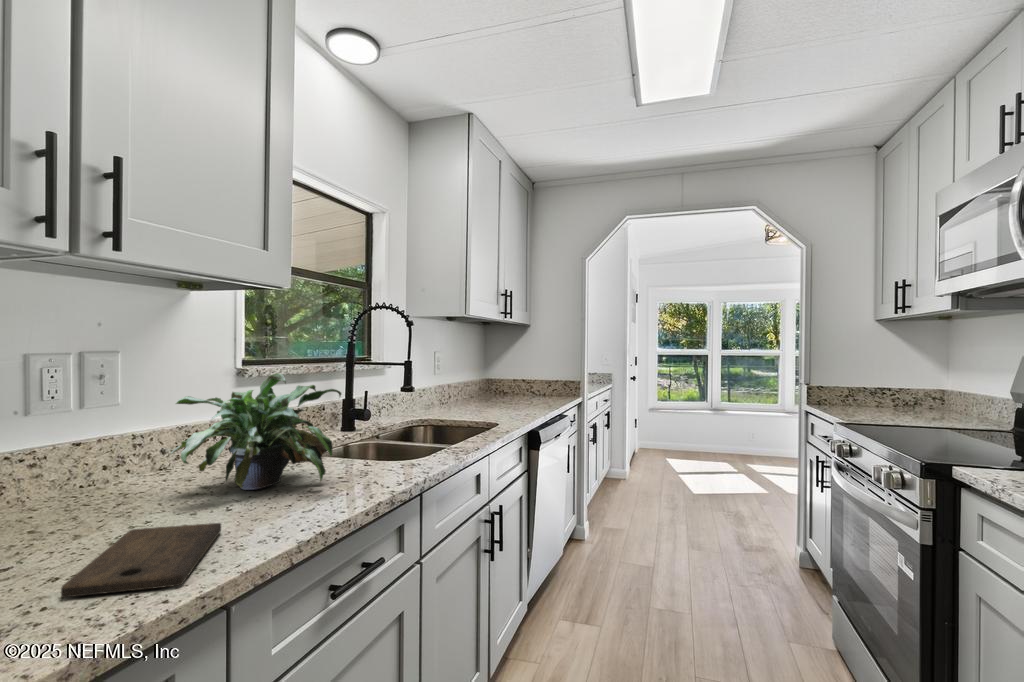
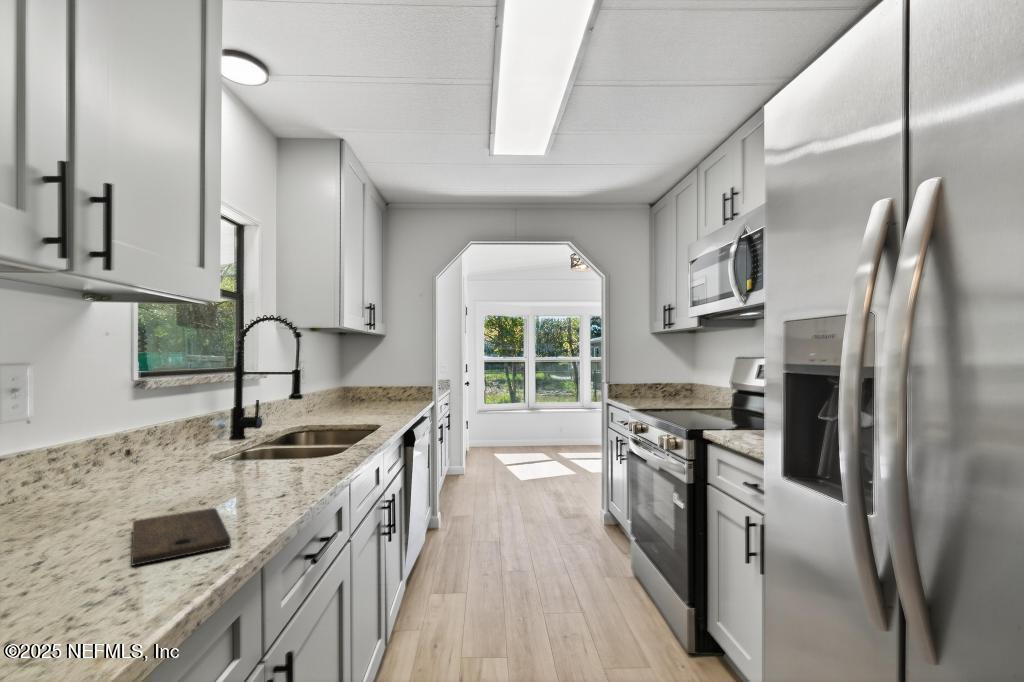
potted plant: present [171,373,341,490] -> none [124,382,284,489]

